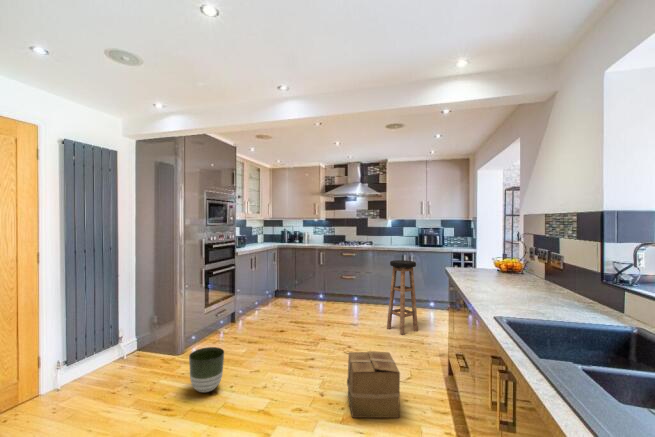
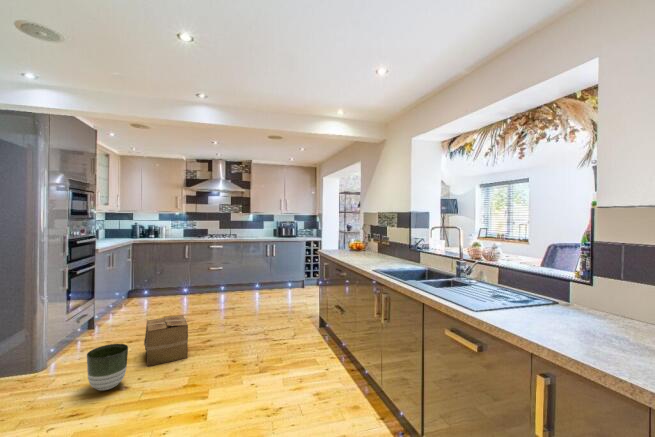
bar stool: present [387,260,418,335] -> none [260,249,286,310]
cardboard box: present [347,351,400,418] -> present [144,315,188,366]

